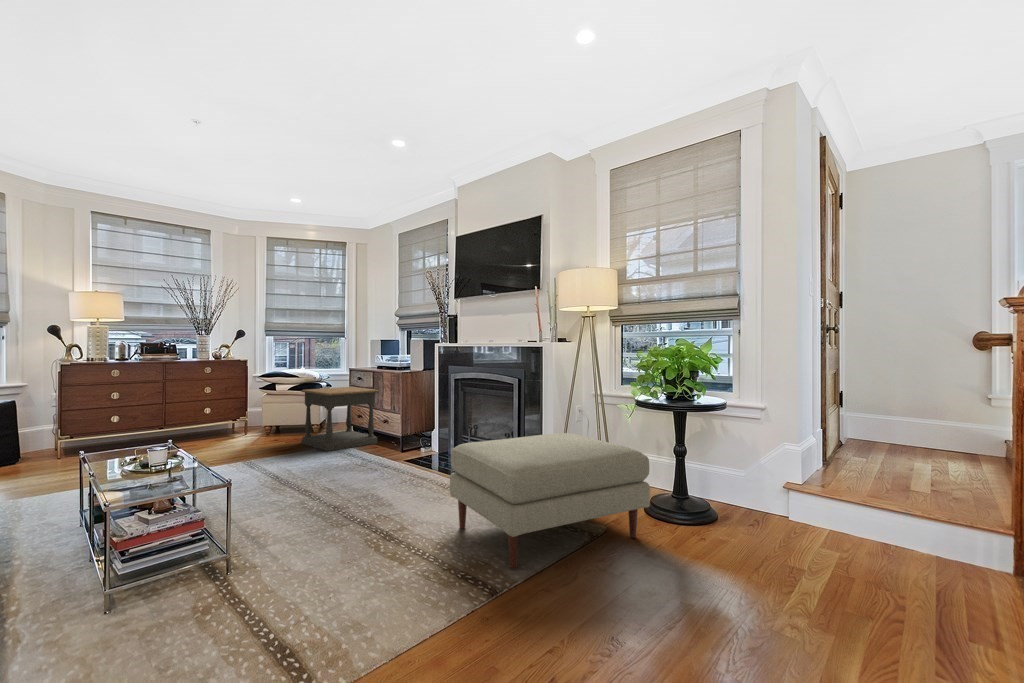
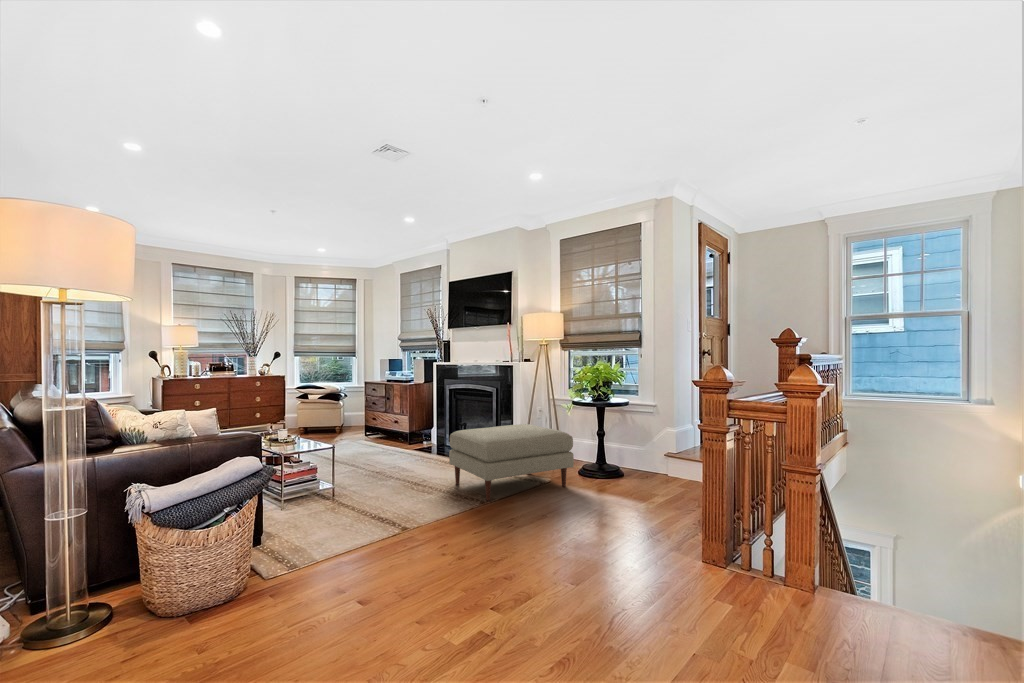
side table: present [301,387,378,451] -> none [331,396,391,445]

